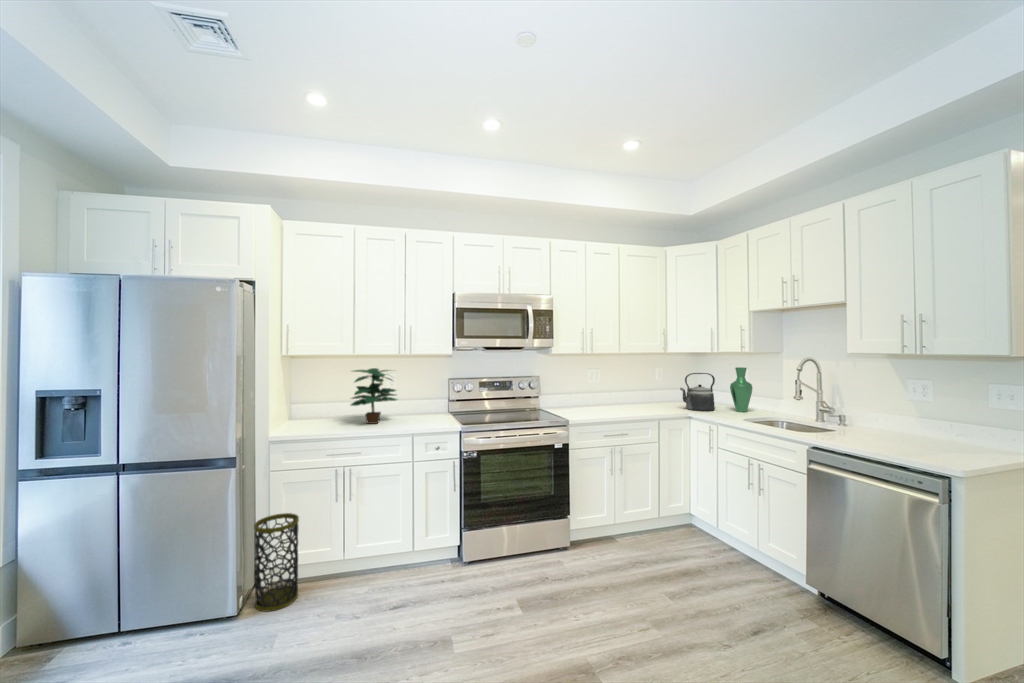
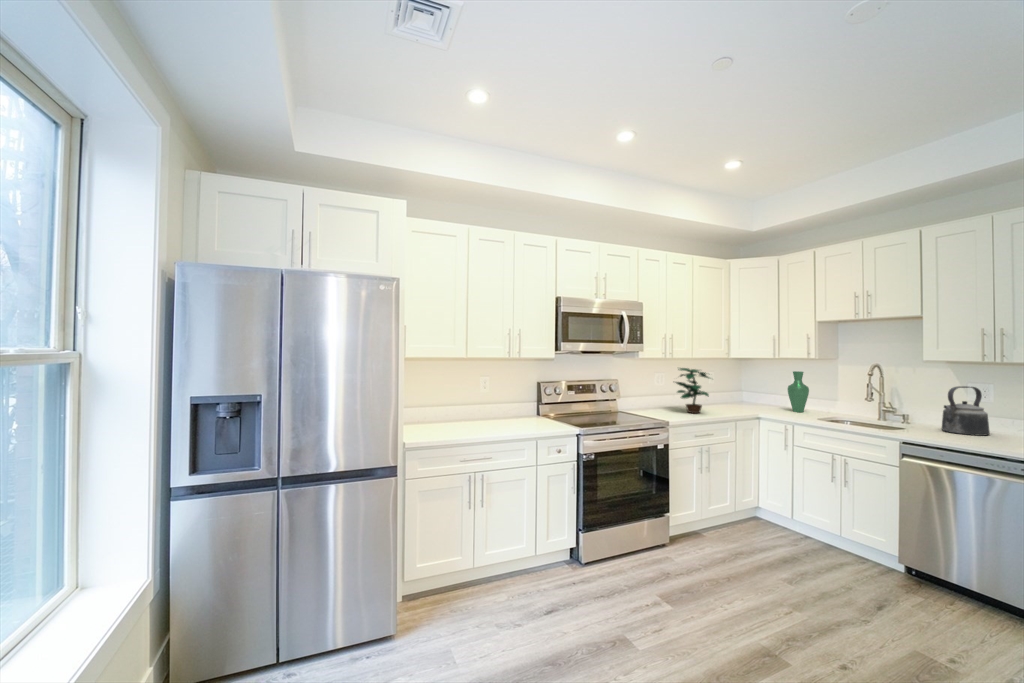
potted plant: present [351,368,397,424] -> present [676,368,709,413]
kettle: present [680,373,715,411] -> present [942,386,990,436]
trash can: present [254,513,299,611] -> none [398,524,440,629]

